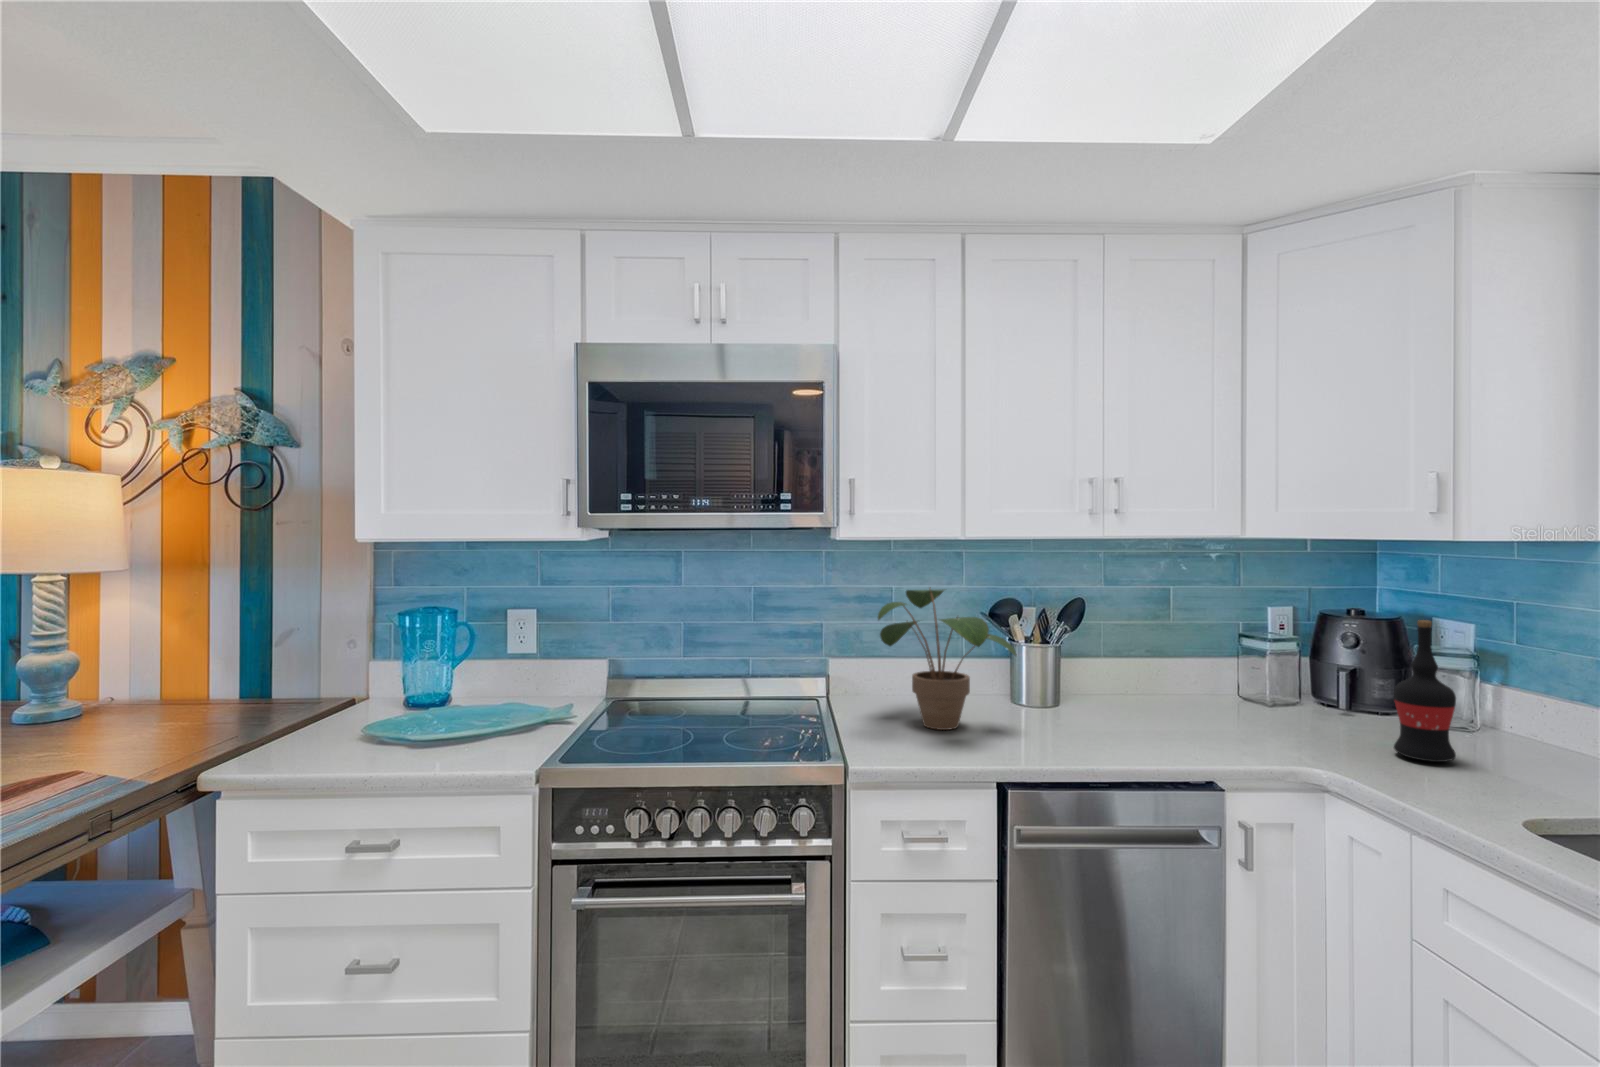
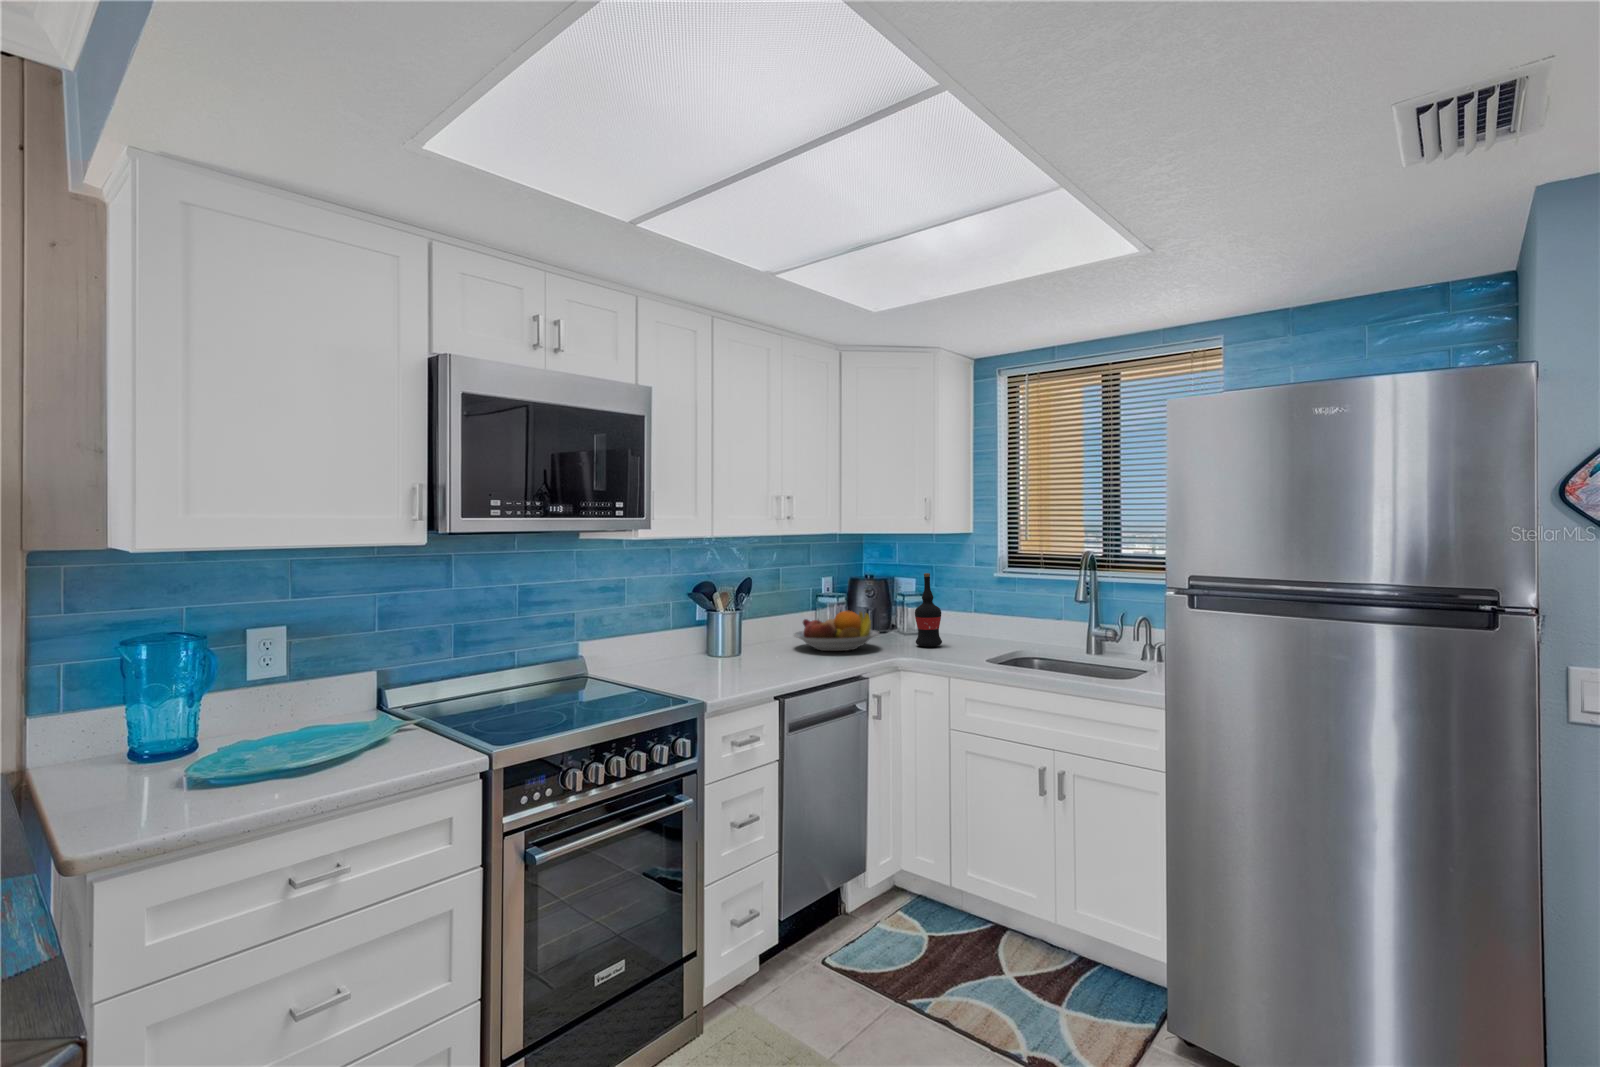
potted plant: present [878,589,1017,730] -> none [649,573,750,677]
fruit bowl: none [1151,667,1311,734] -> present [794,611,879,651]

